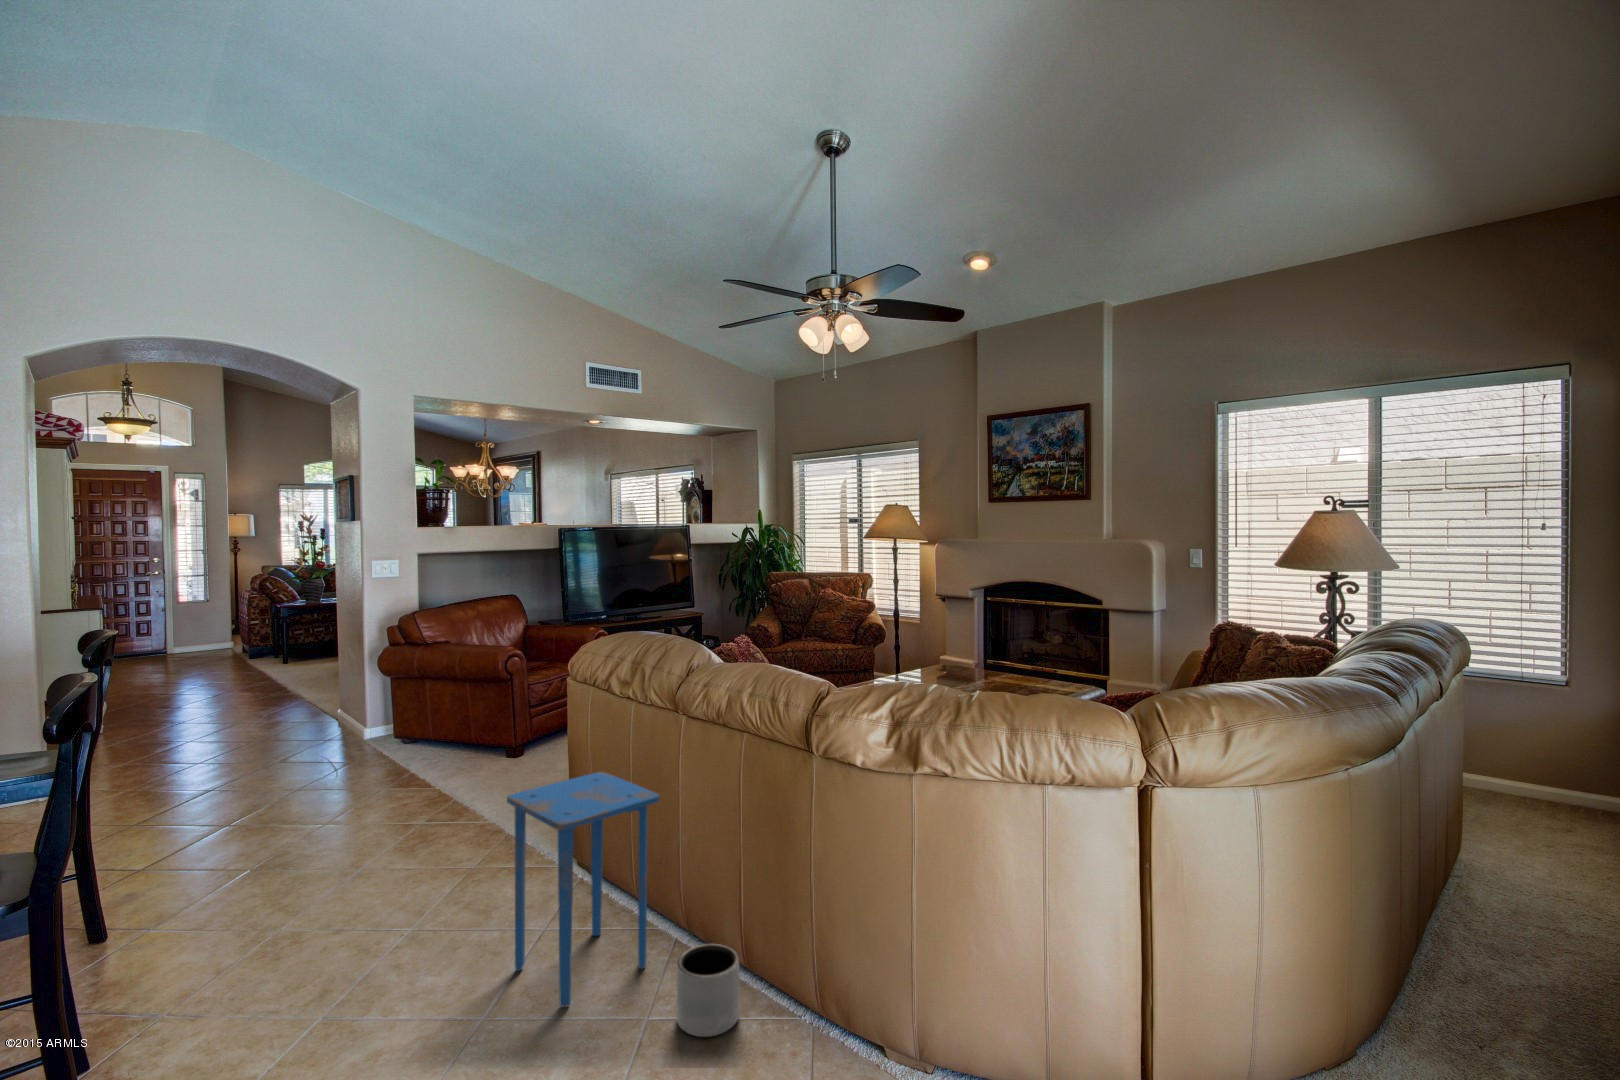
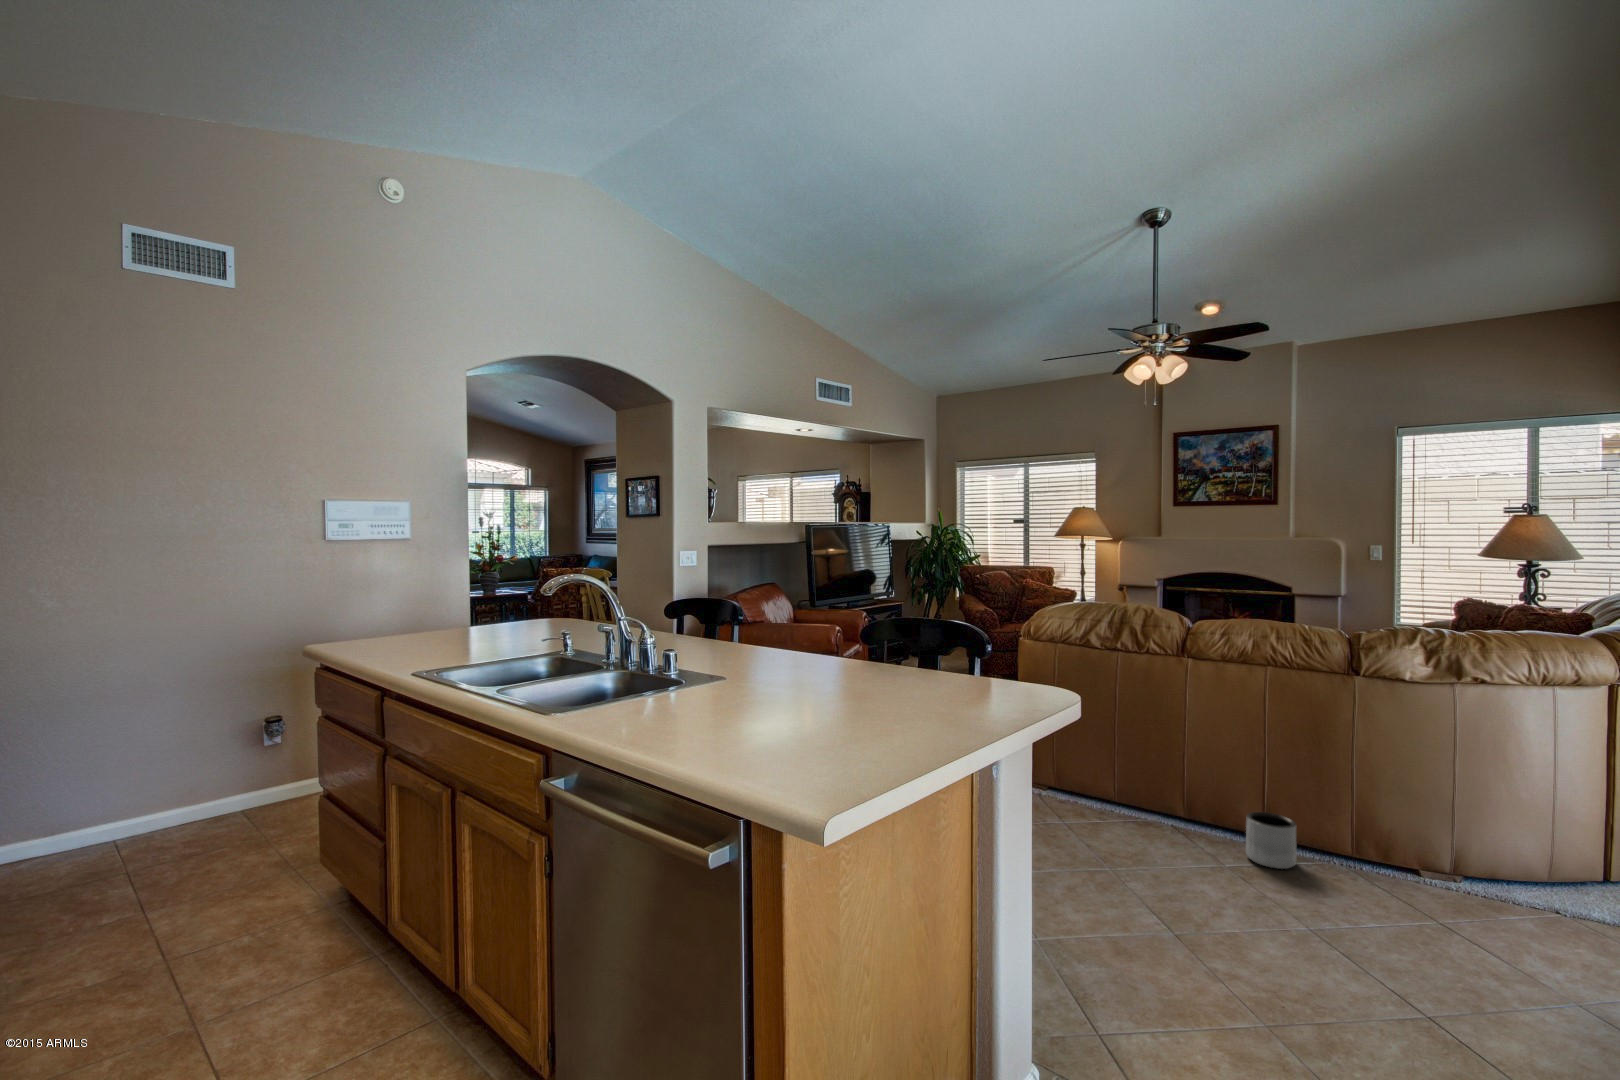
side table: present [507,772,660,1006] -> none [1086,702,1191,856]

